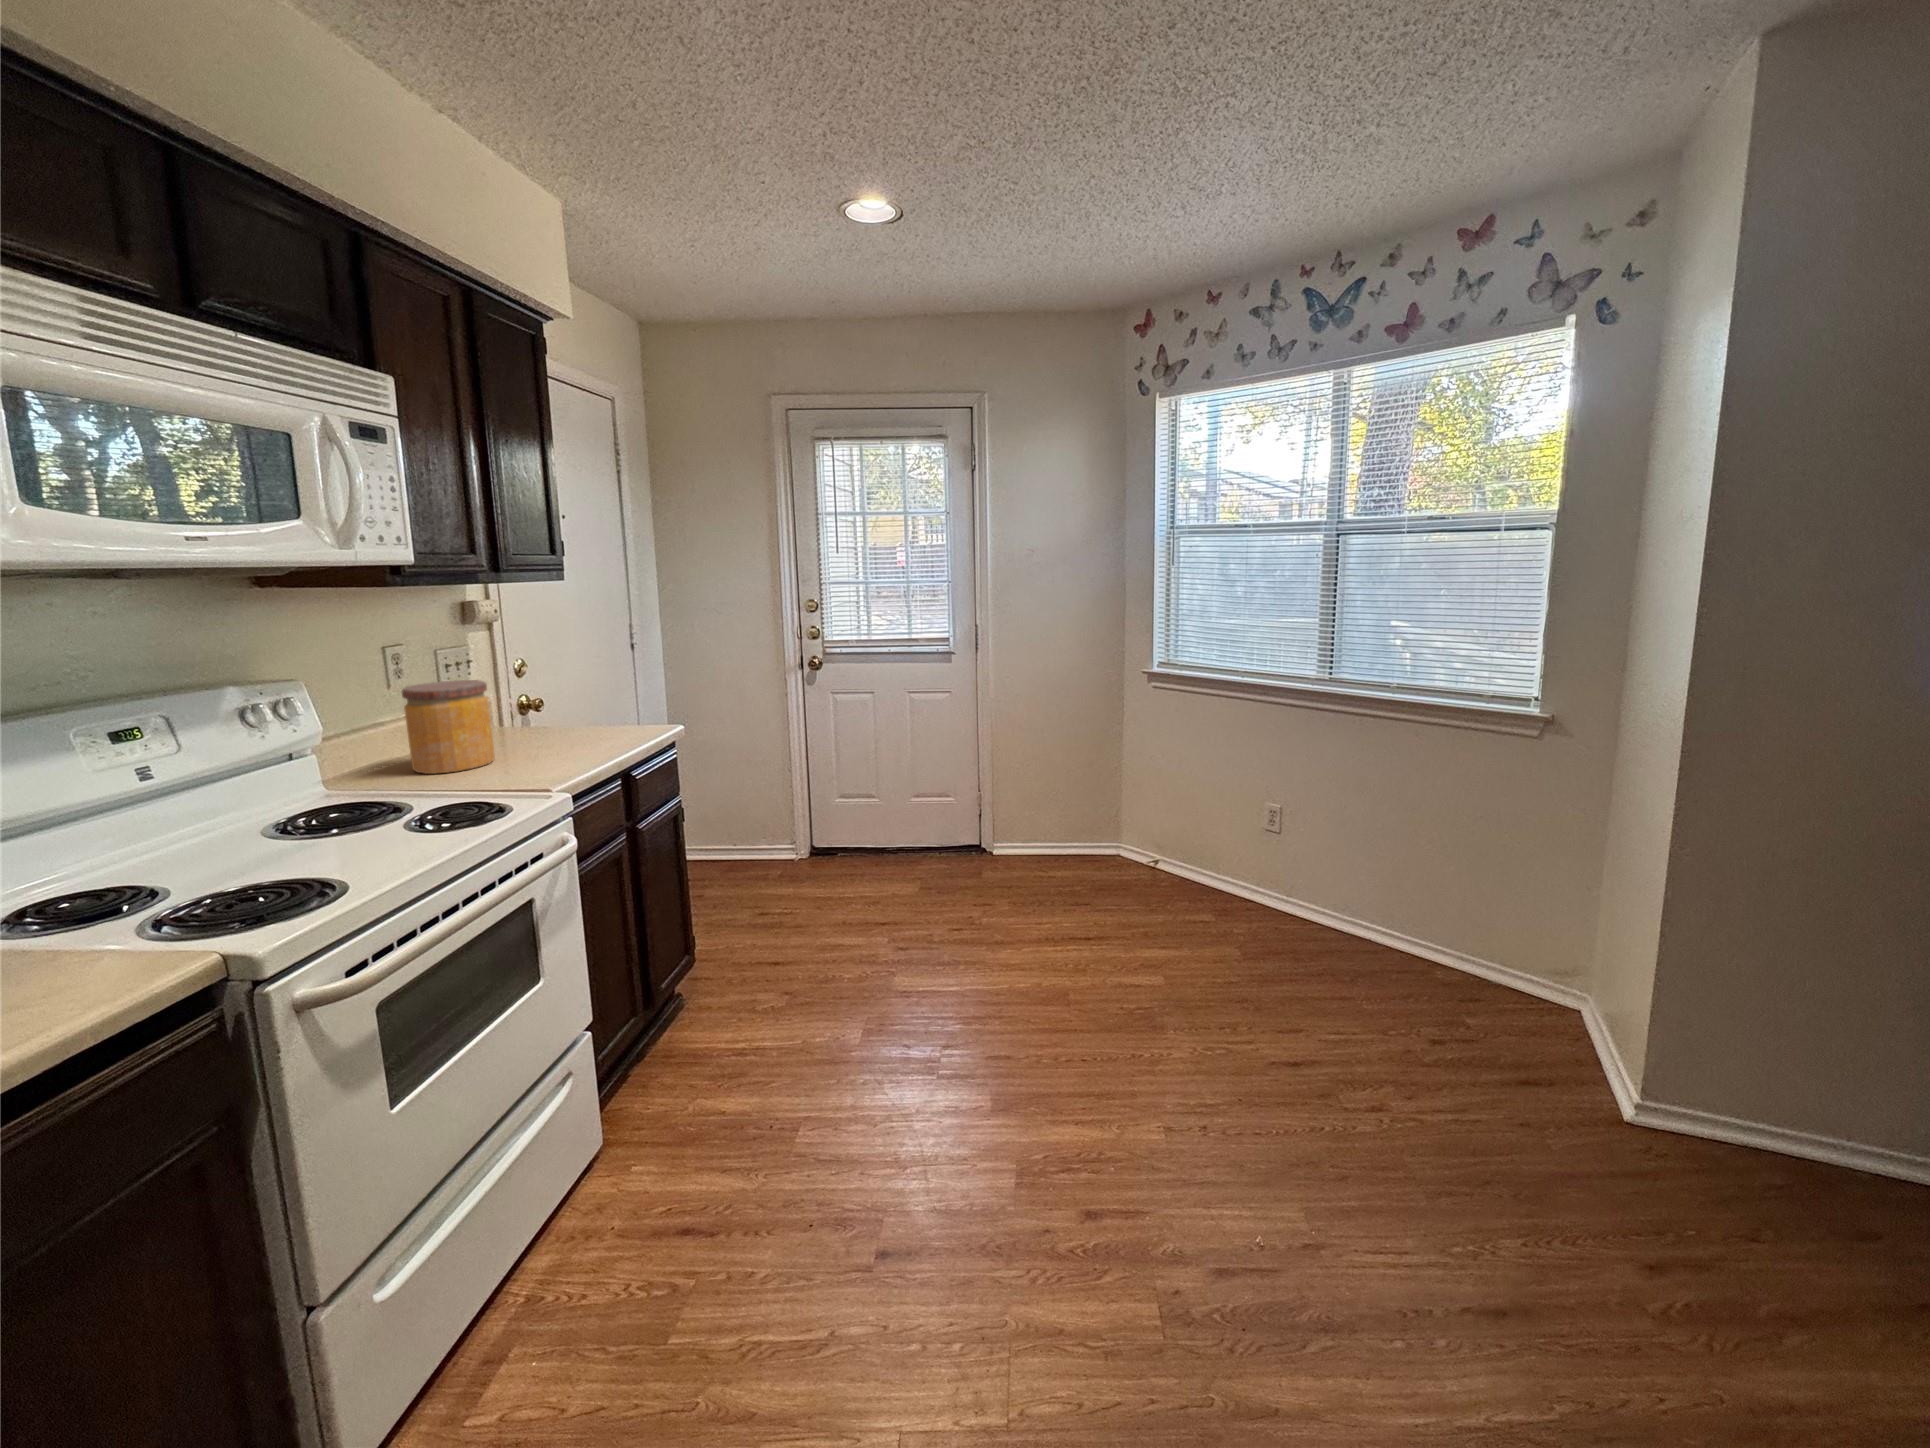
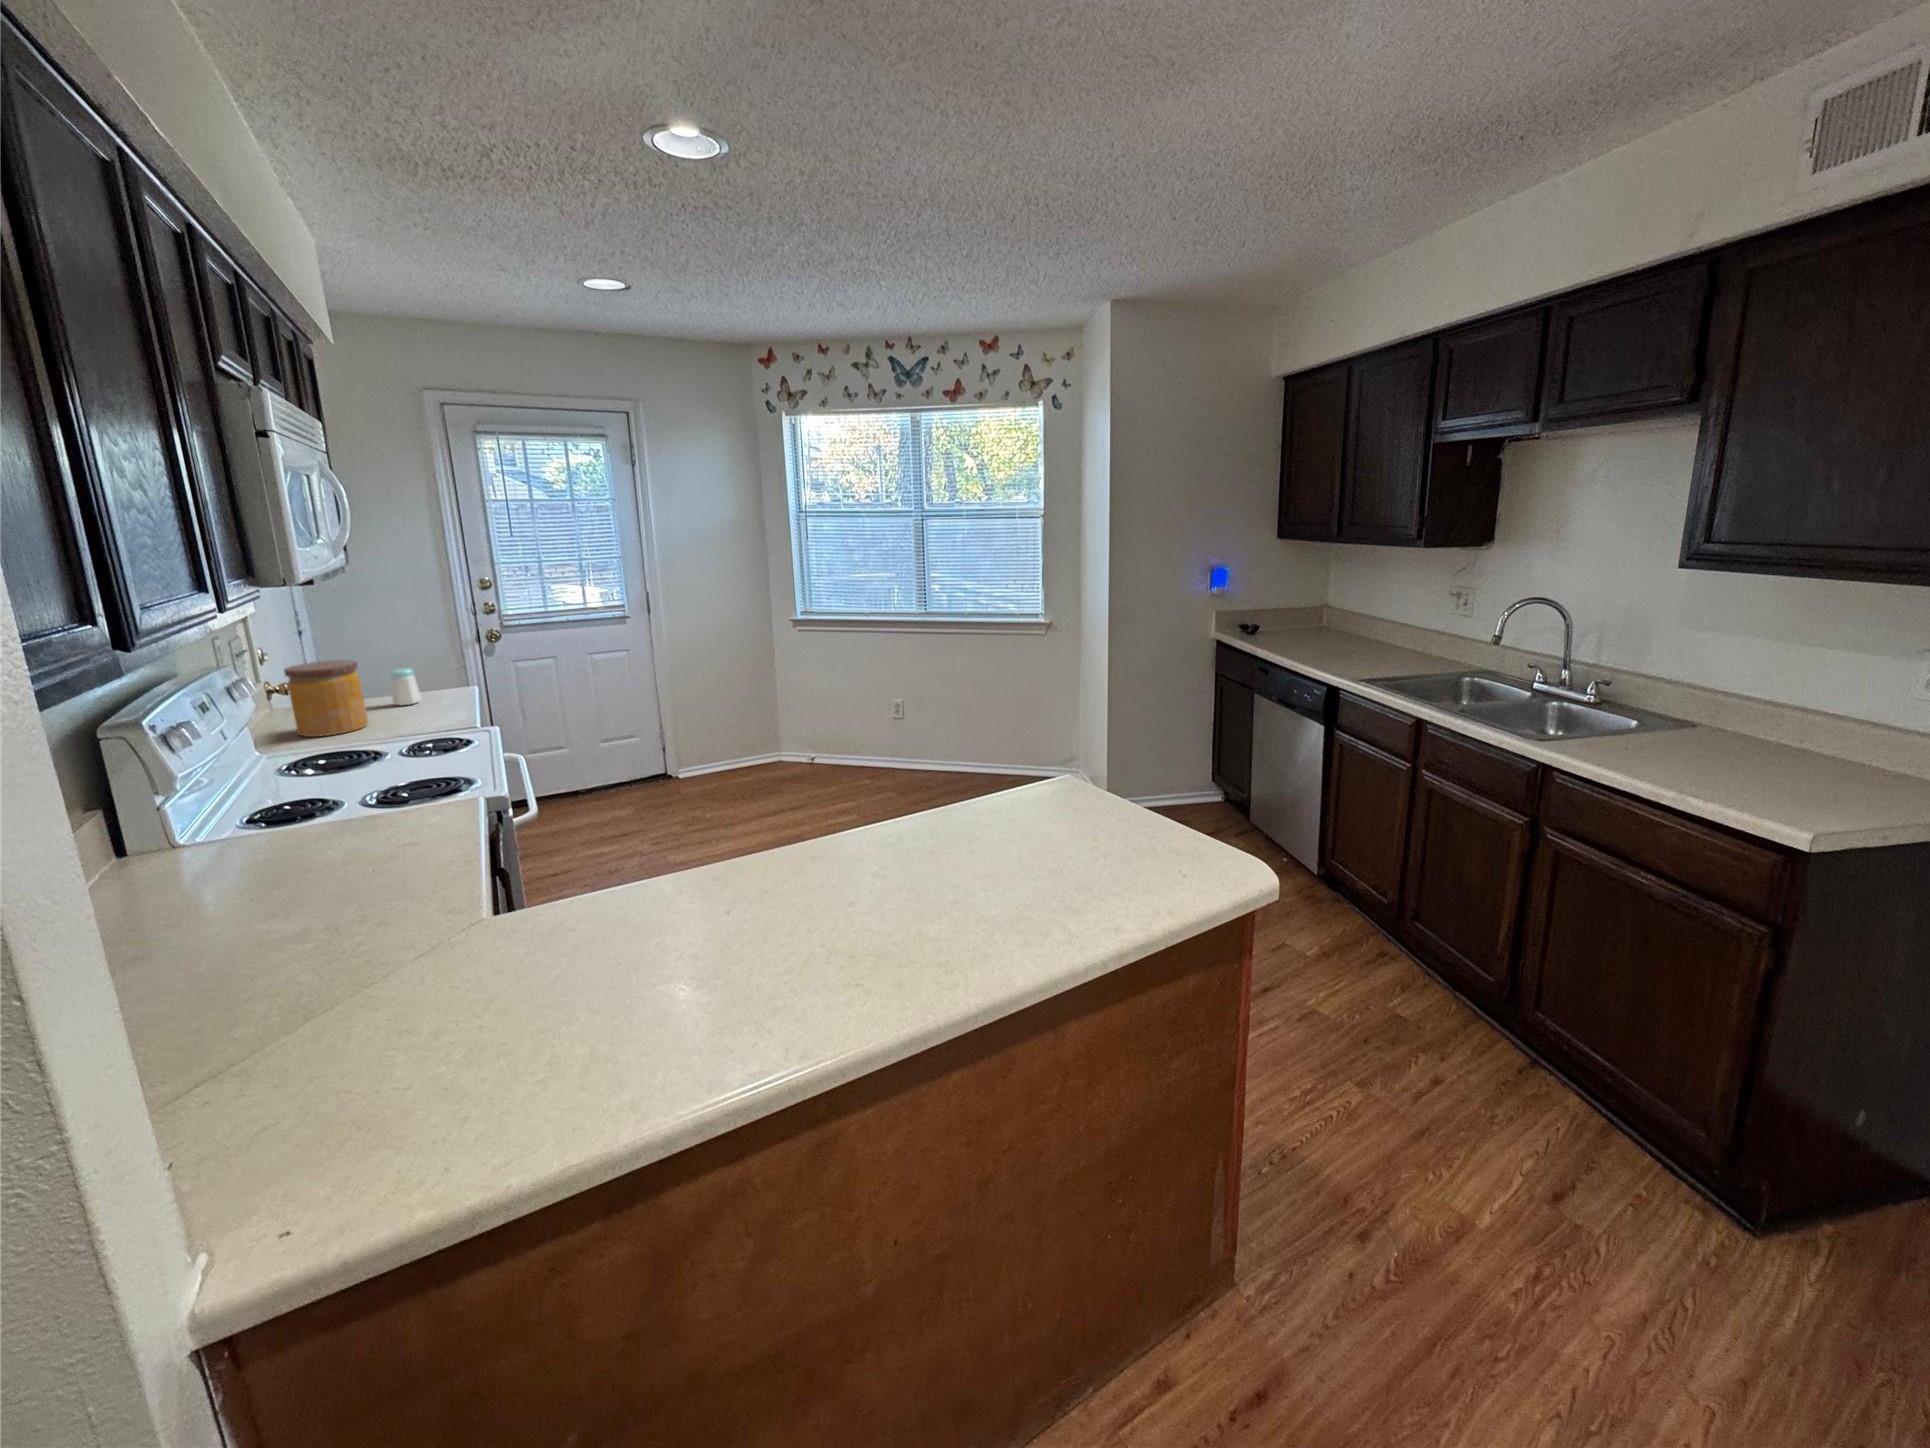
salt shaker: none [566,696,597,741] -> present [390,668,421,705]

